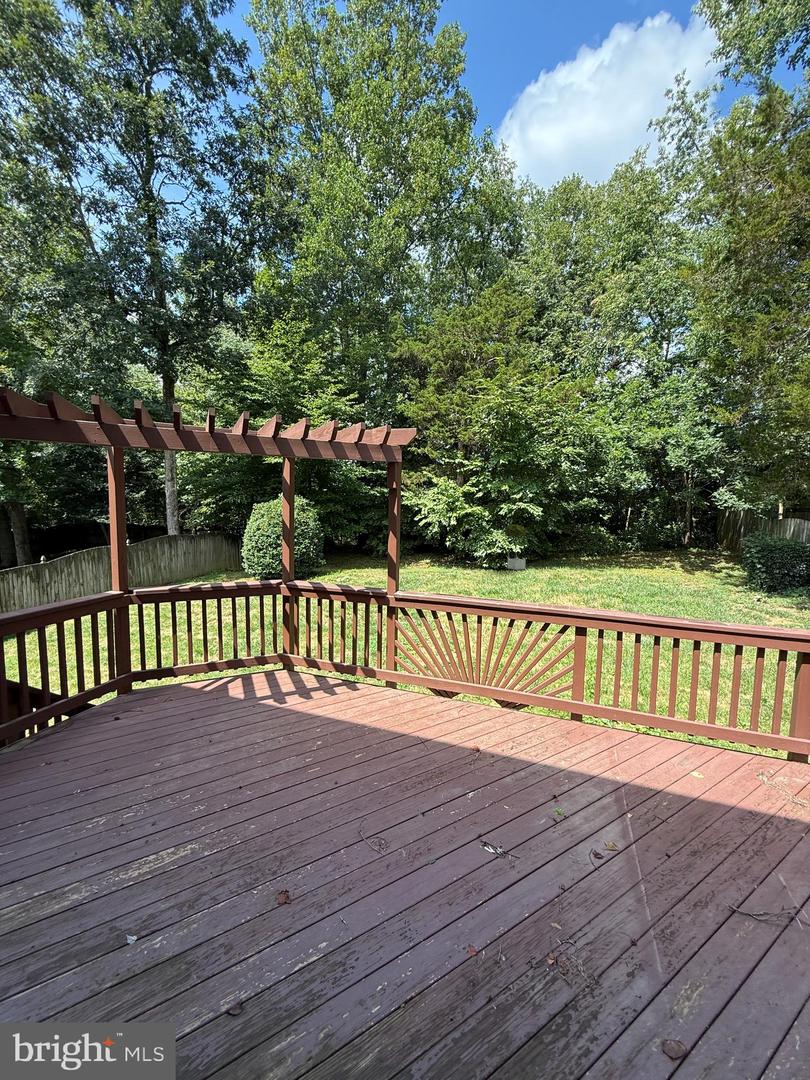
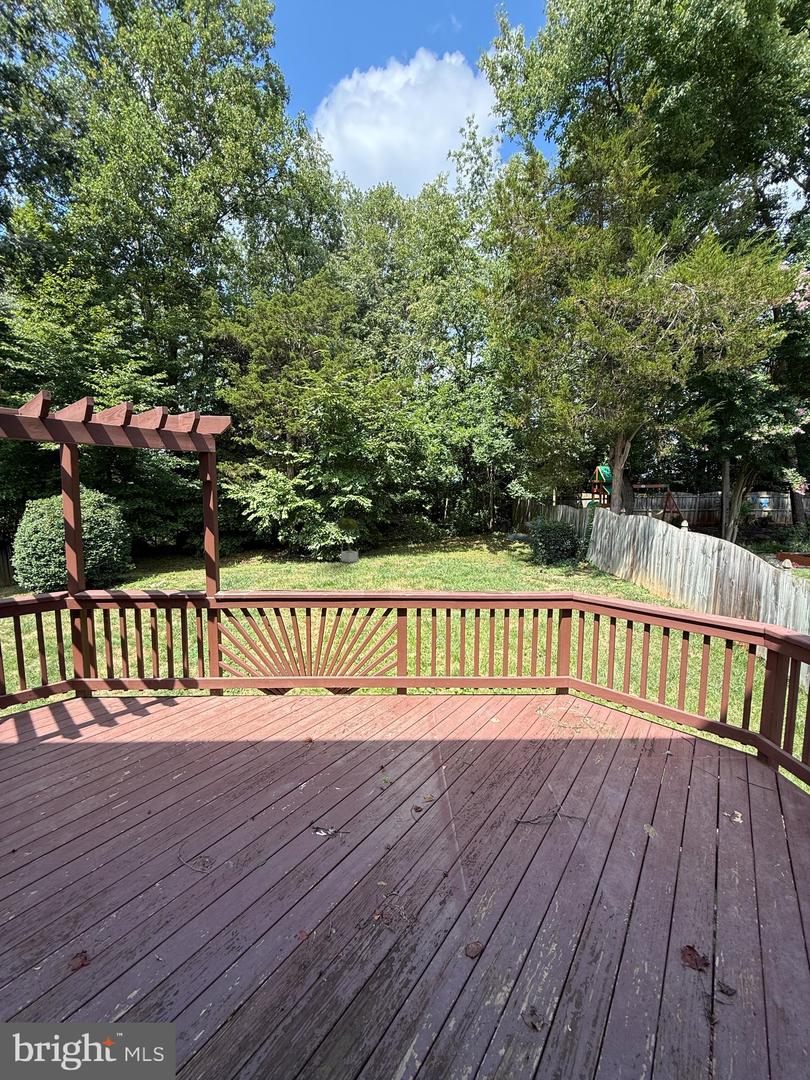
chair: none [703,531,748,582] -> present [507,520,541,558]

